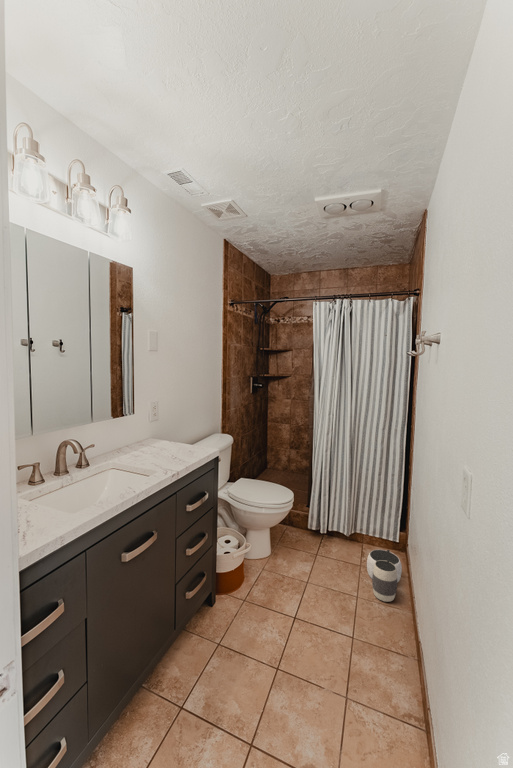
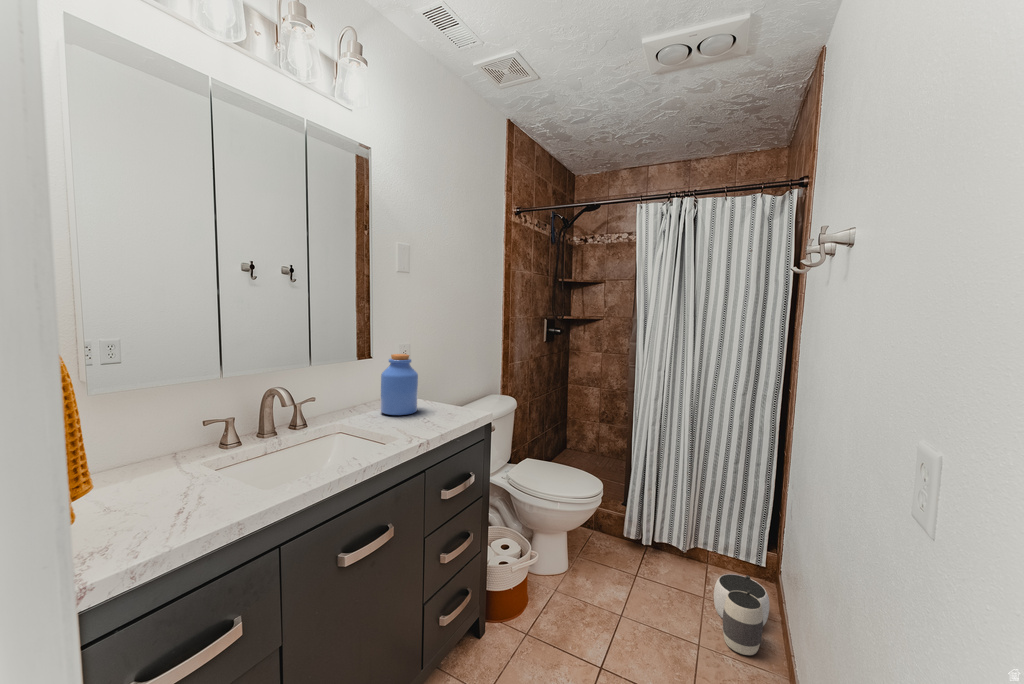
jar: none [140,412,167,455] -> present [380,354,418,415]

